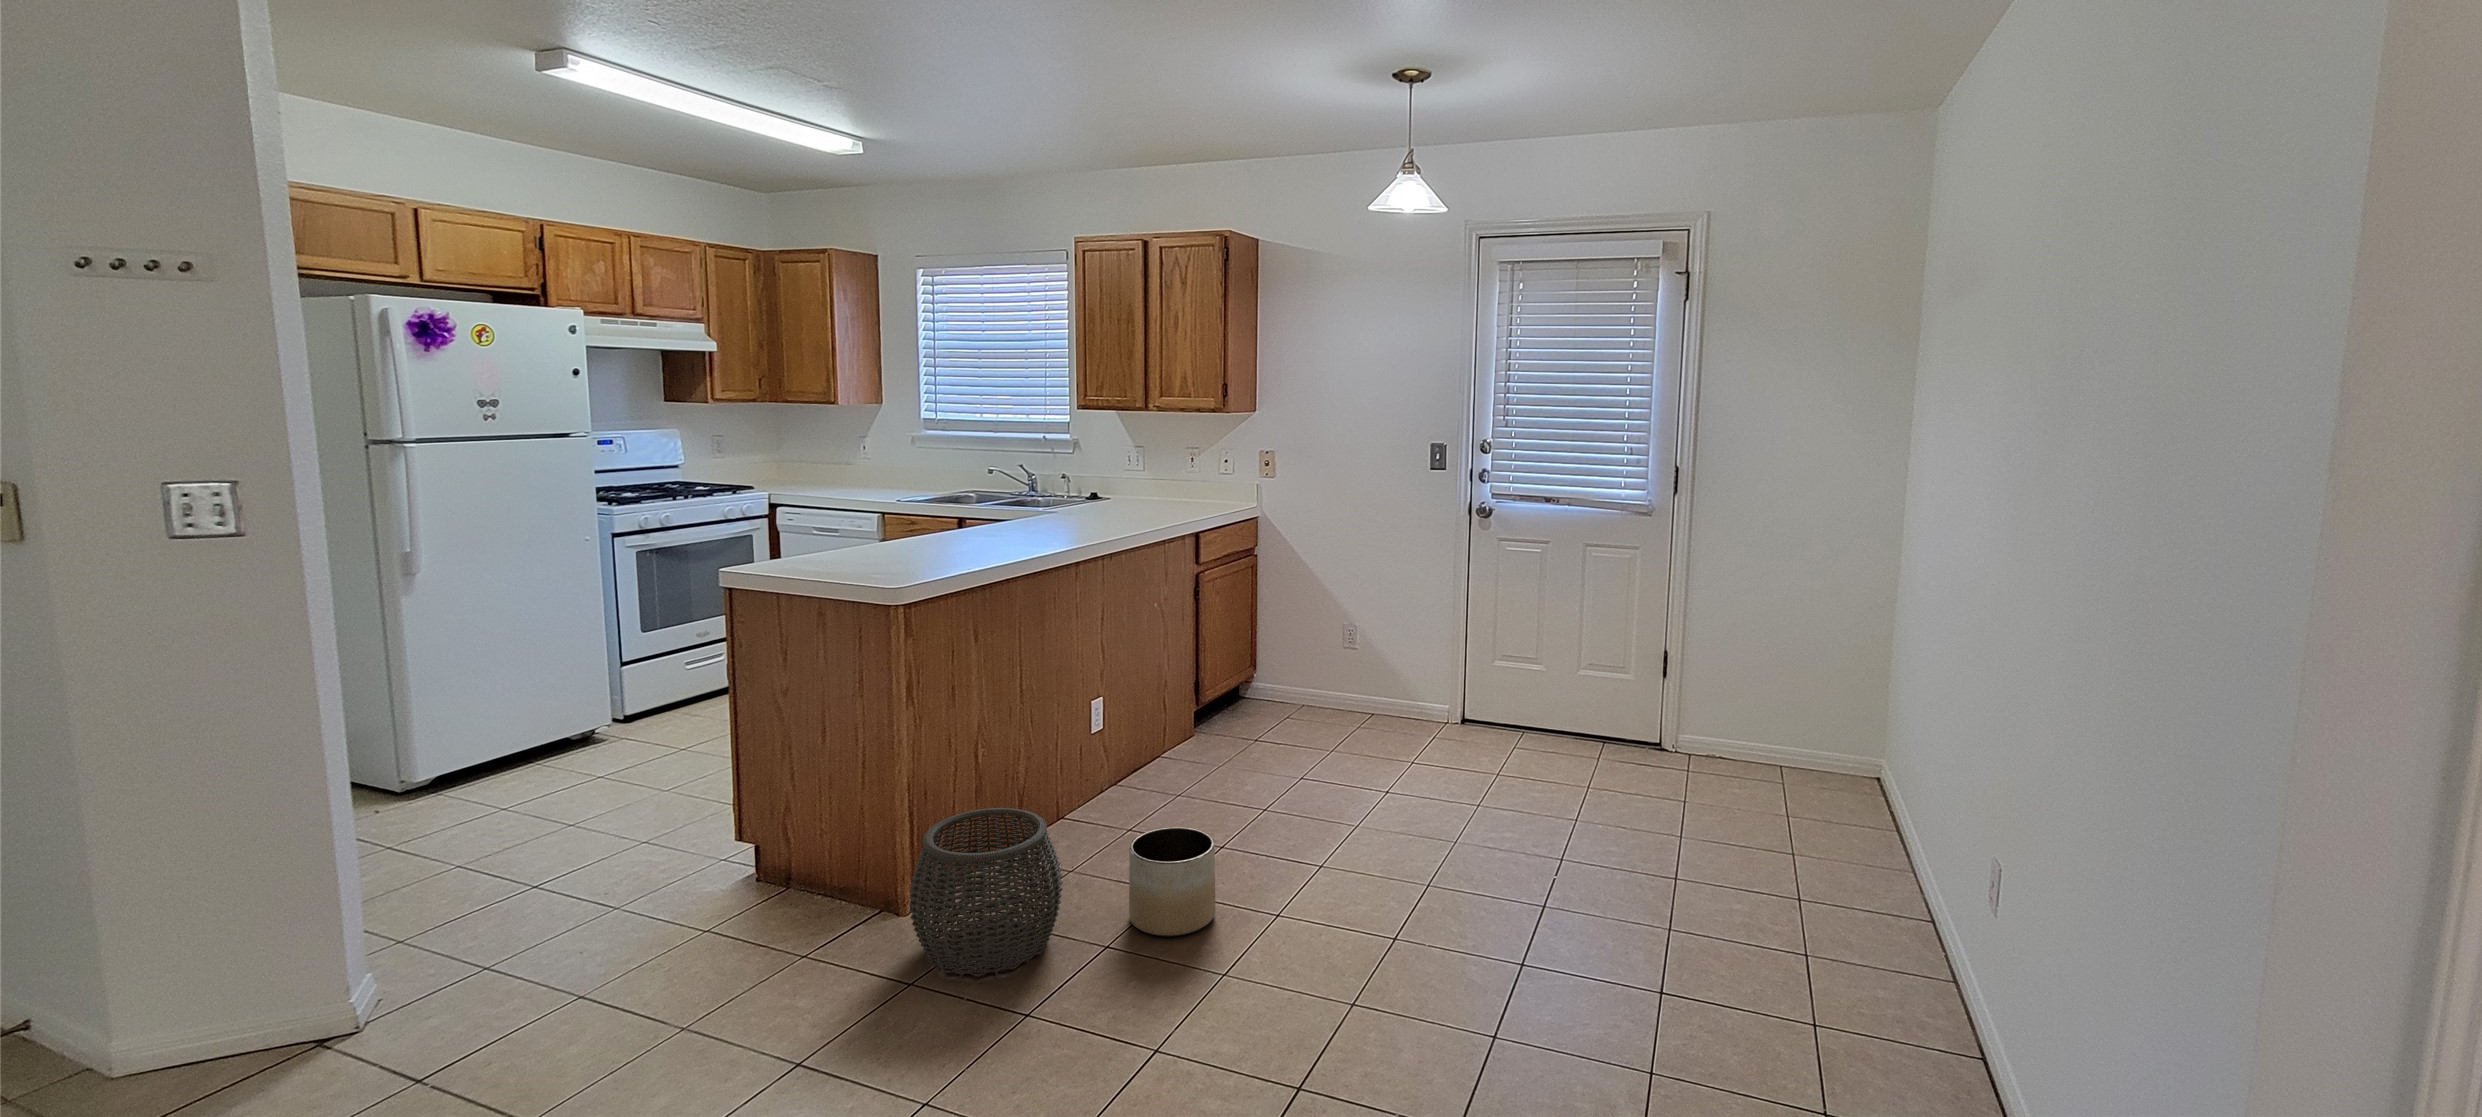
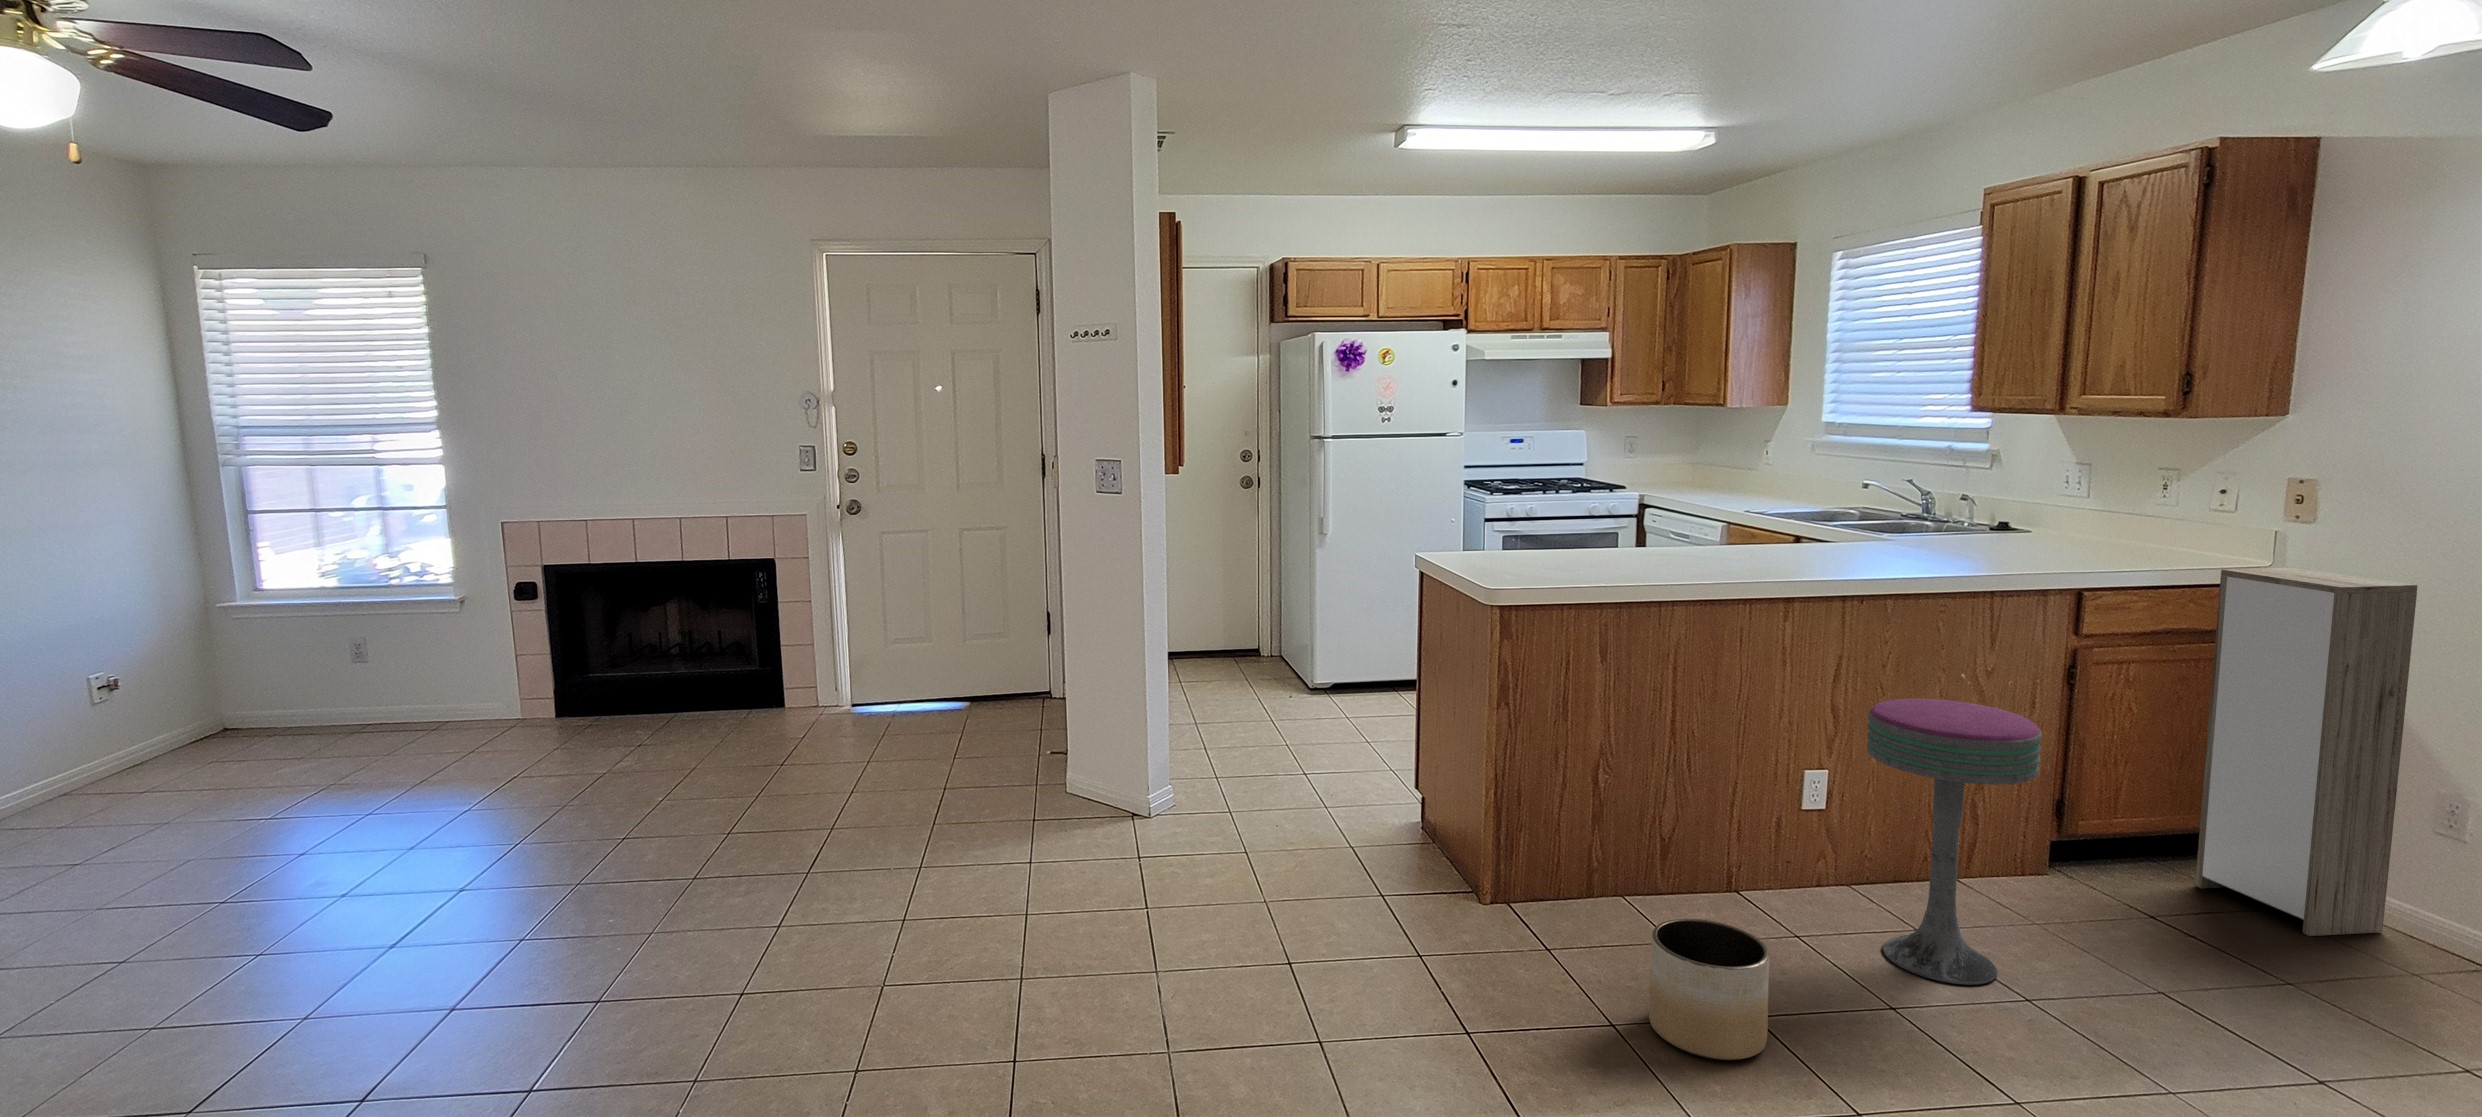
storage cabinet: none [1253,510,1334,723] -> present [2195,568,2417,936]
bar stool: none [1163,622,1264,820] -> present [1867,699,2042,985]
woven basket: present [910,808,1063,977] -> none [1427,817,1584,989]

